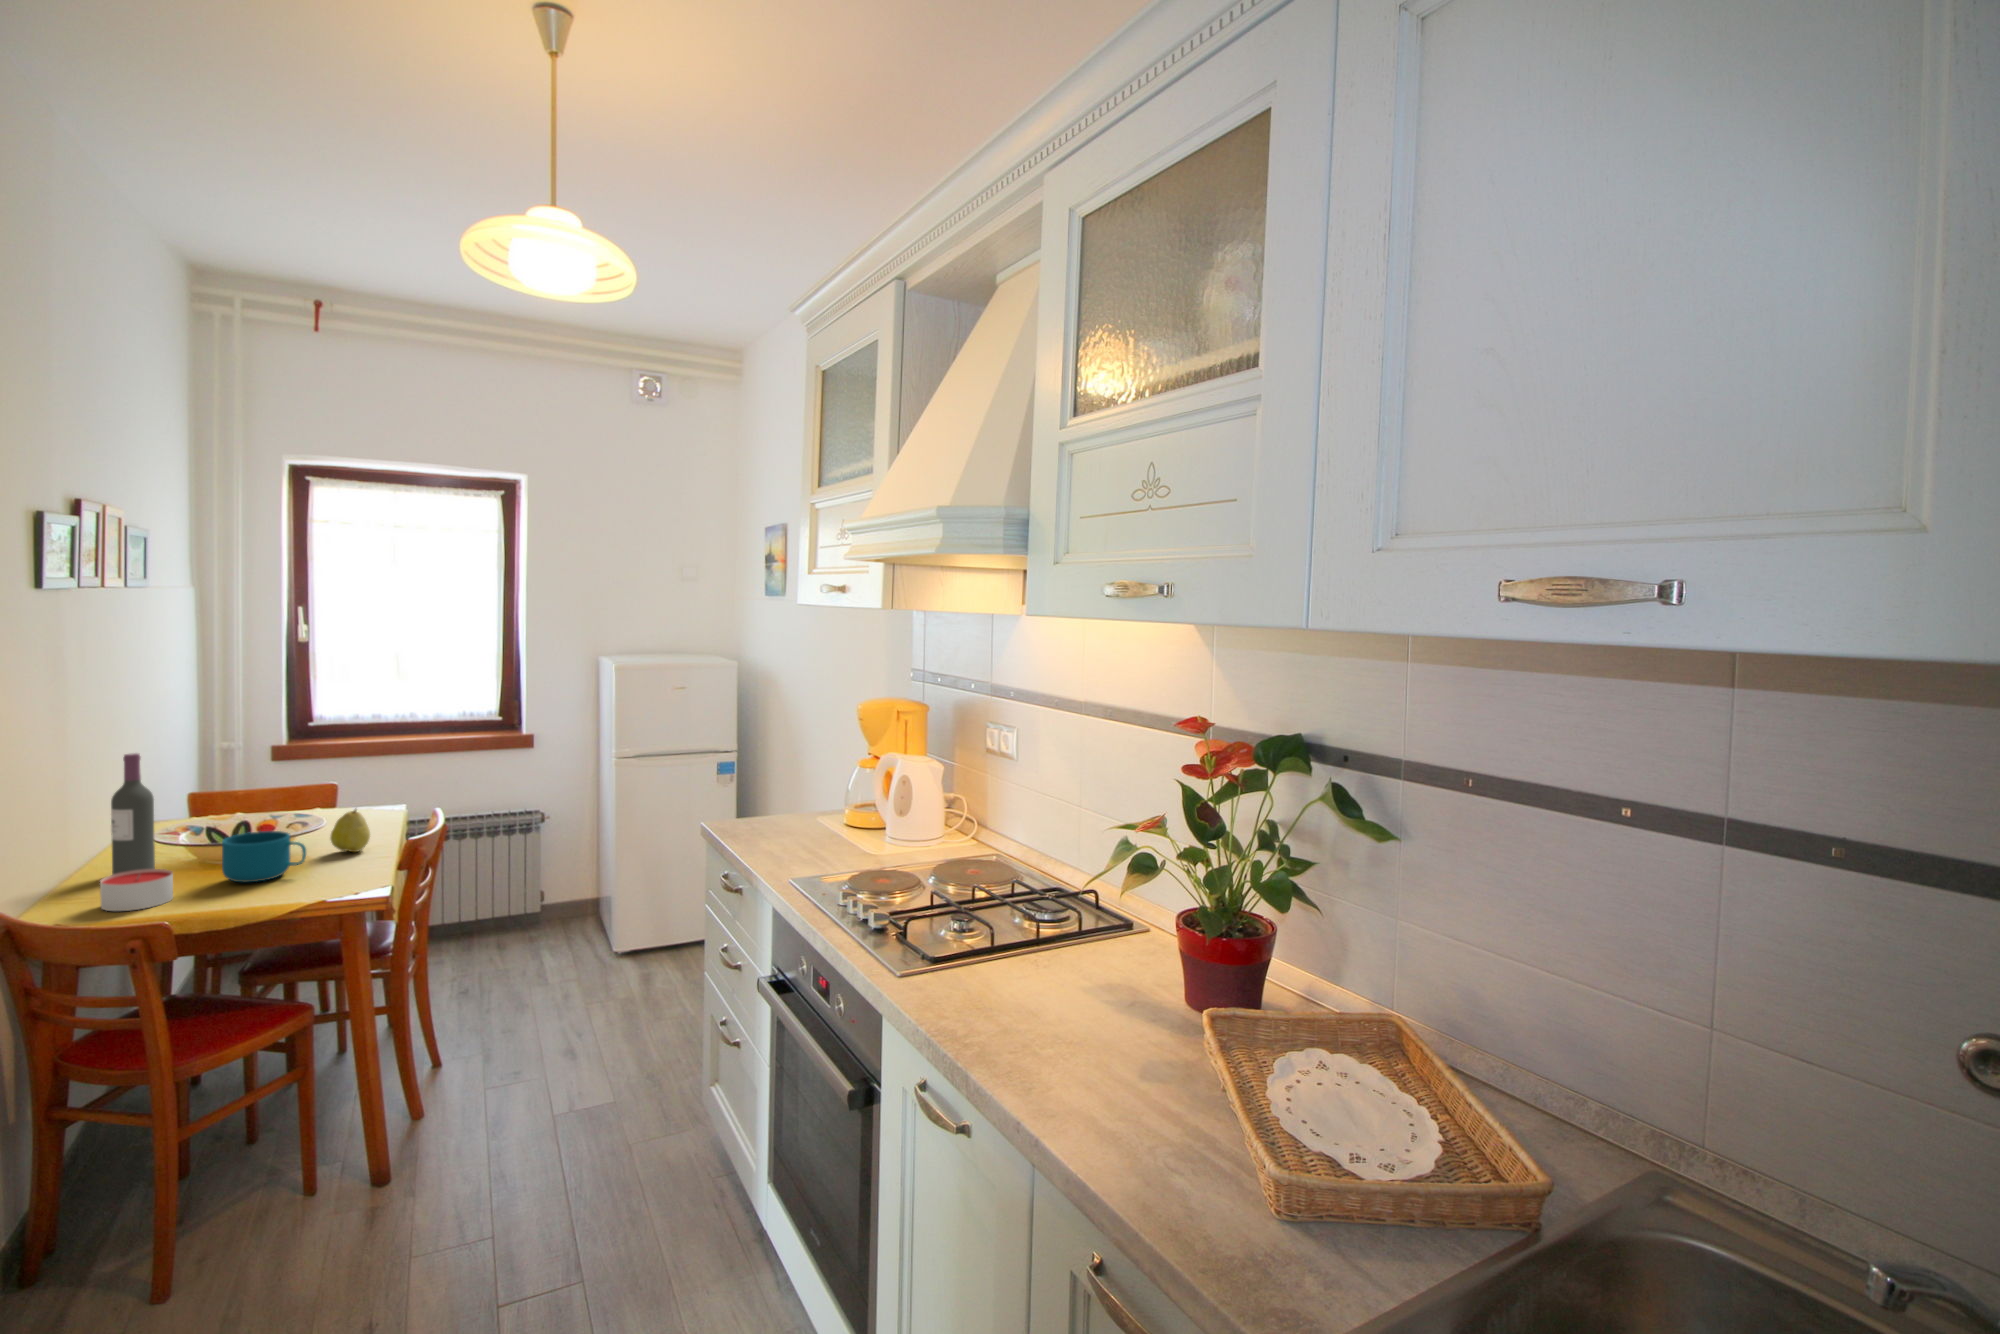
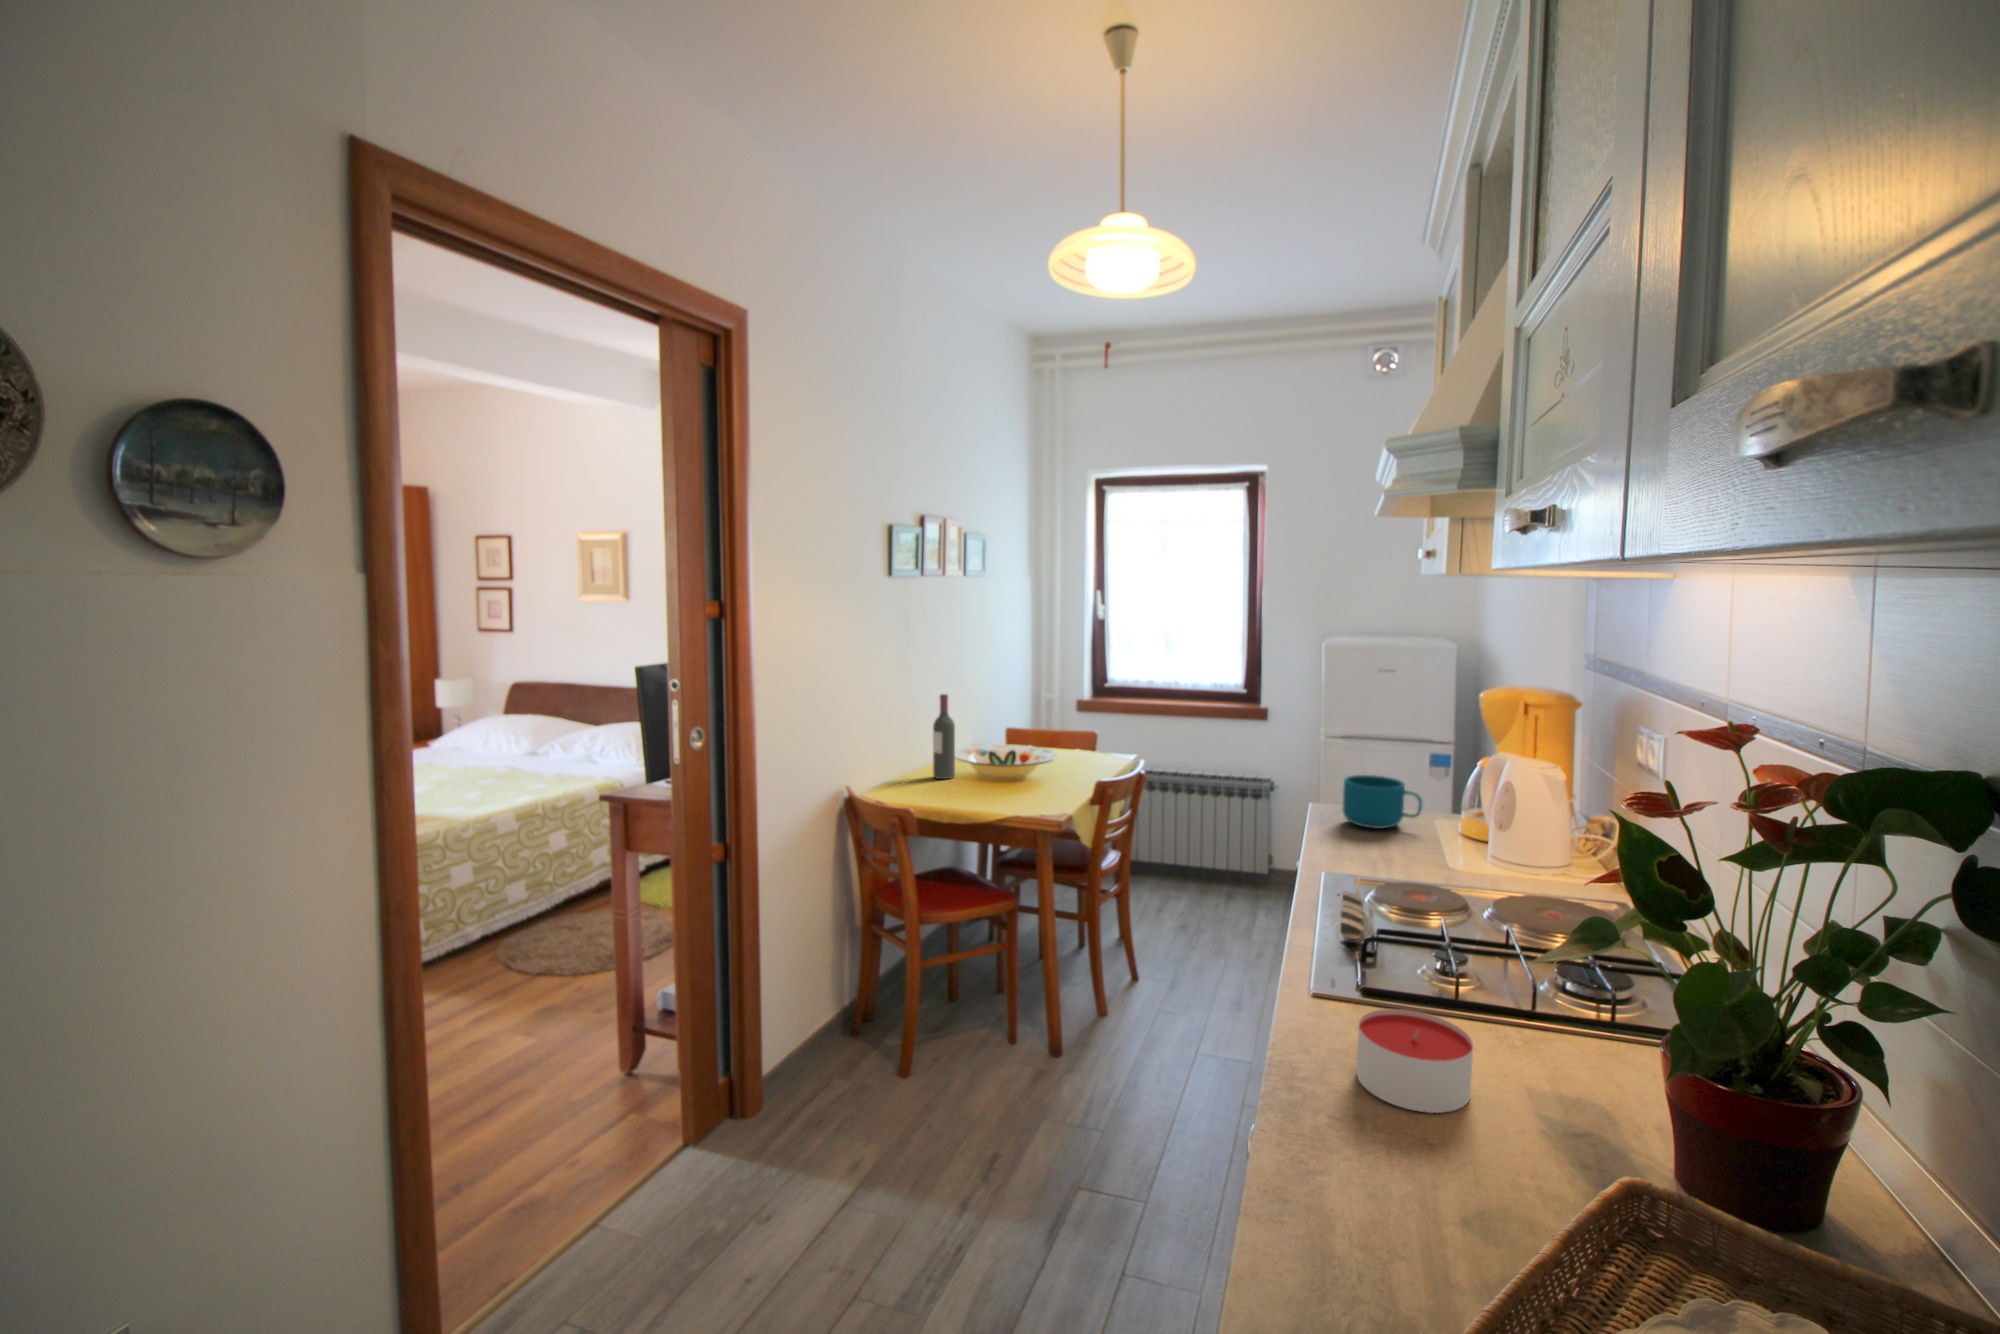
fruit: present [330,809,370,852] -> none [1048,750,1074,785]
cup: present [222,831,306,882] -> present [1343,775,1422,828]
candle: present [100,869,173,911] -> present [1356,1009,1473,1113]

